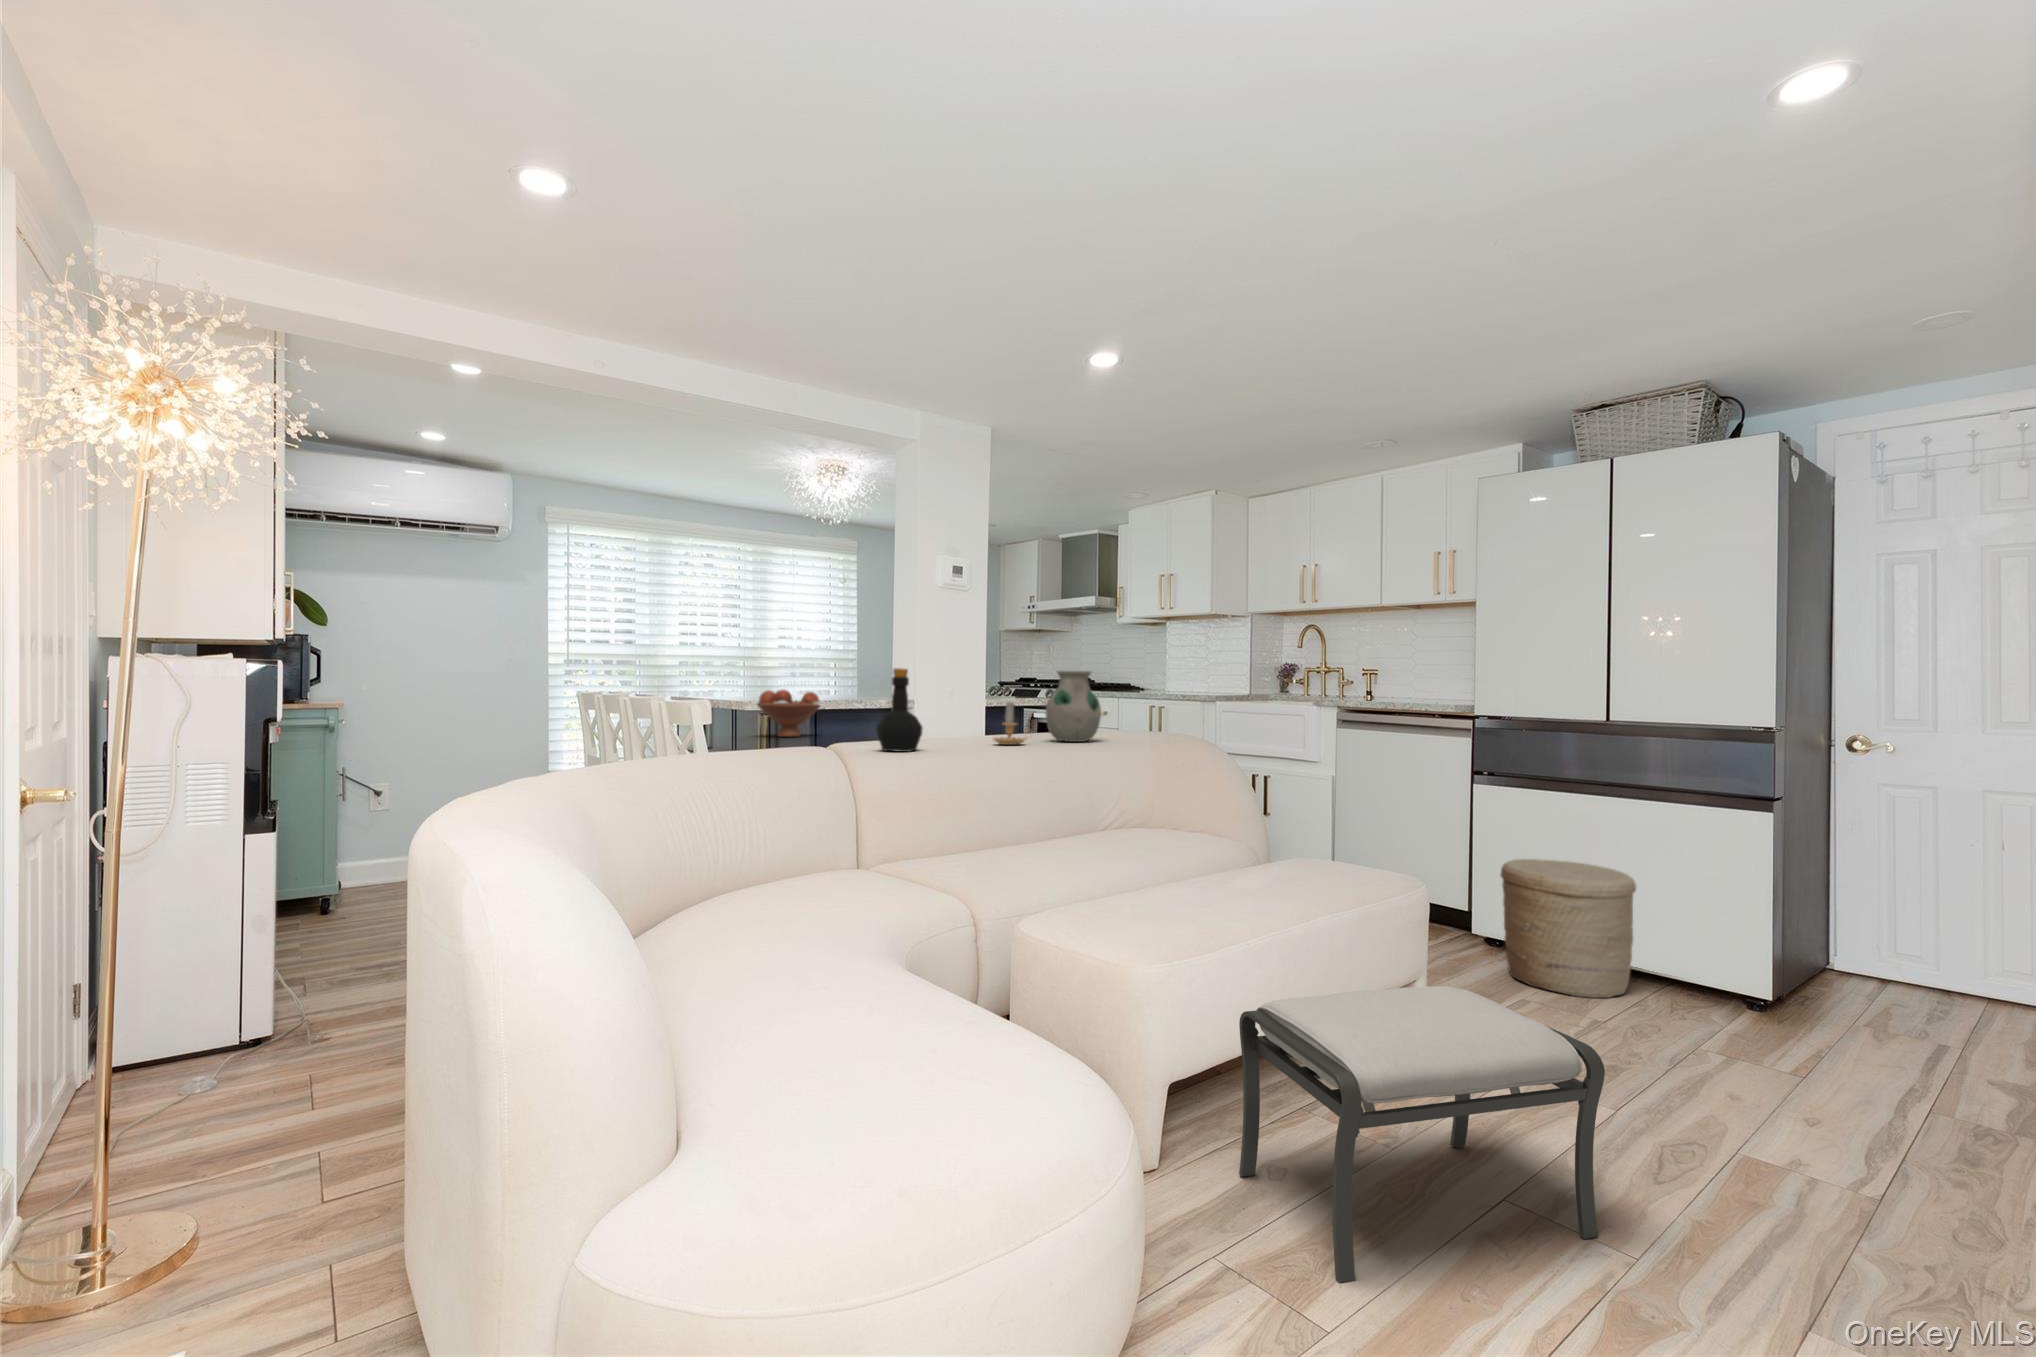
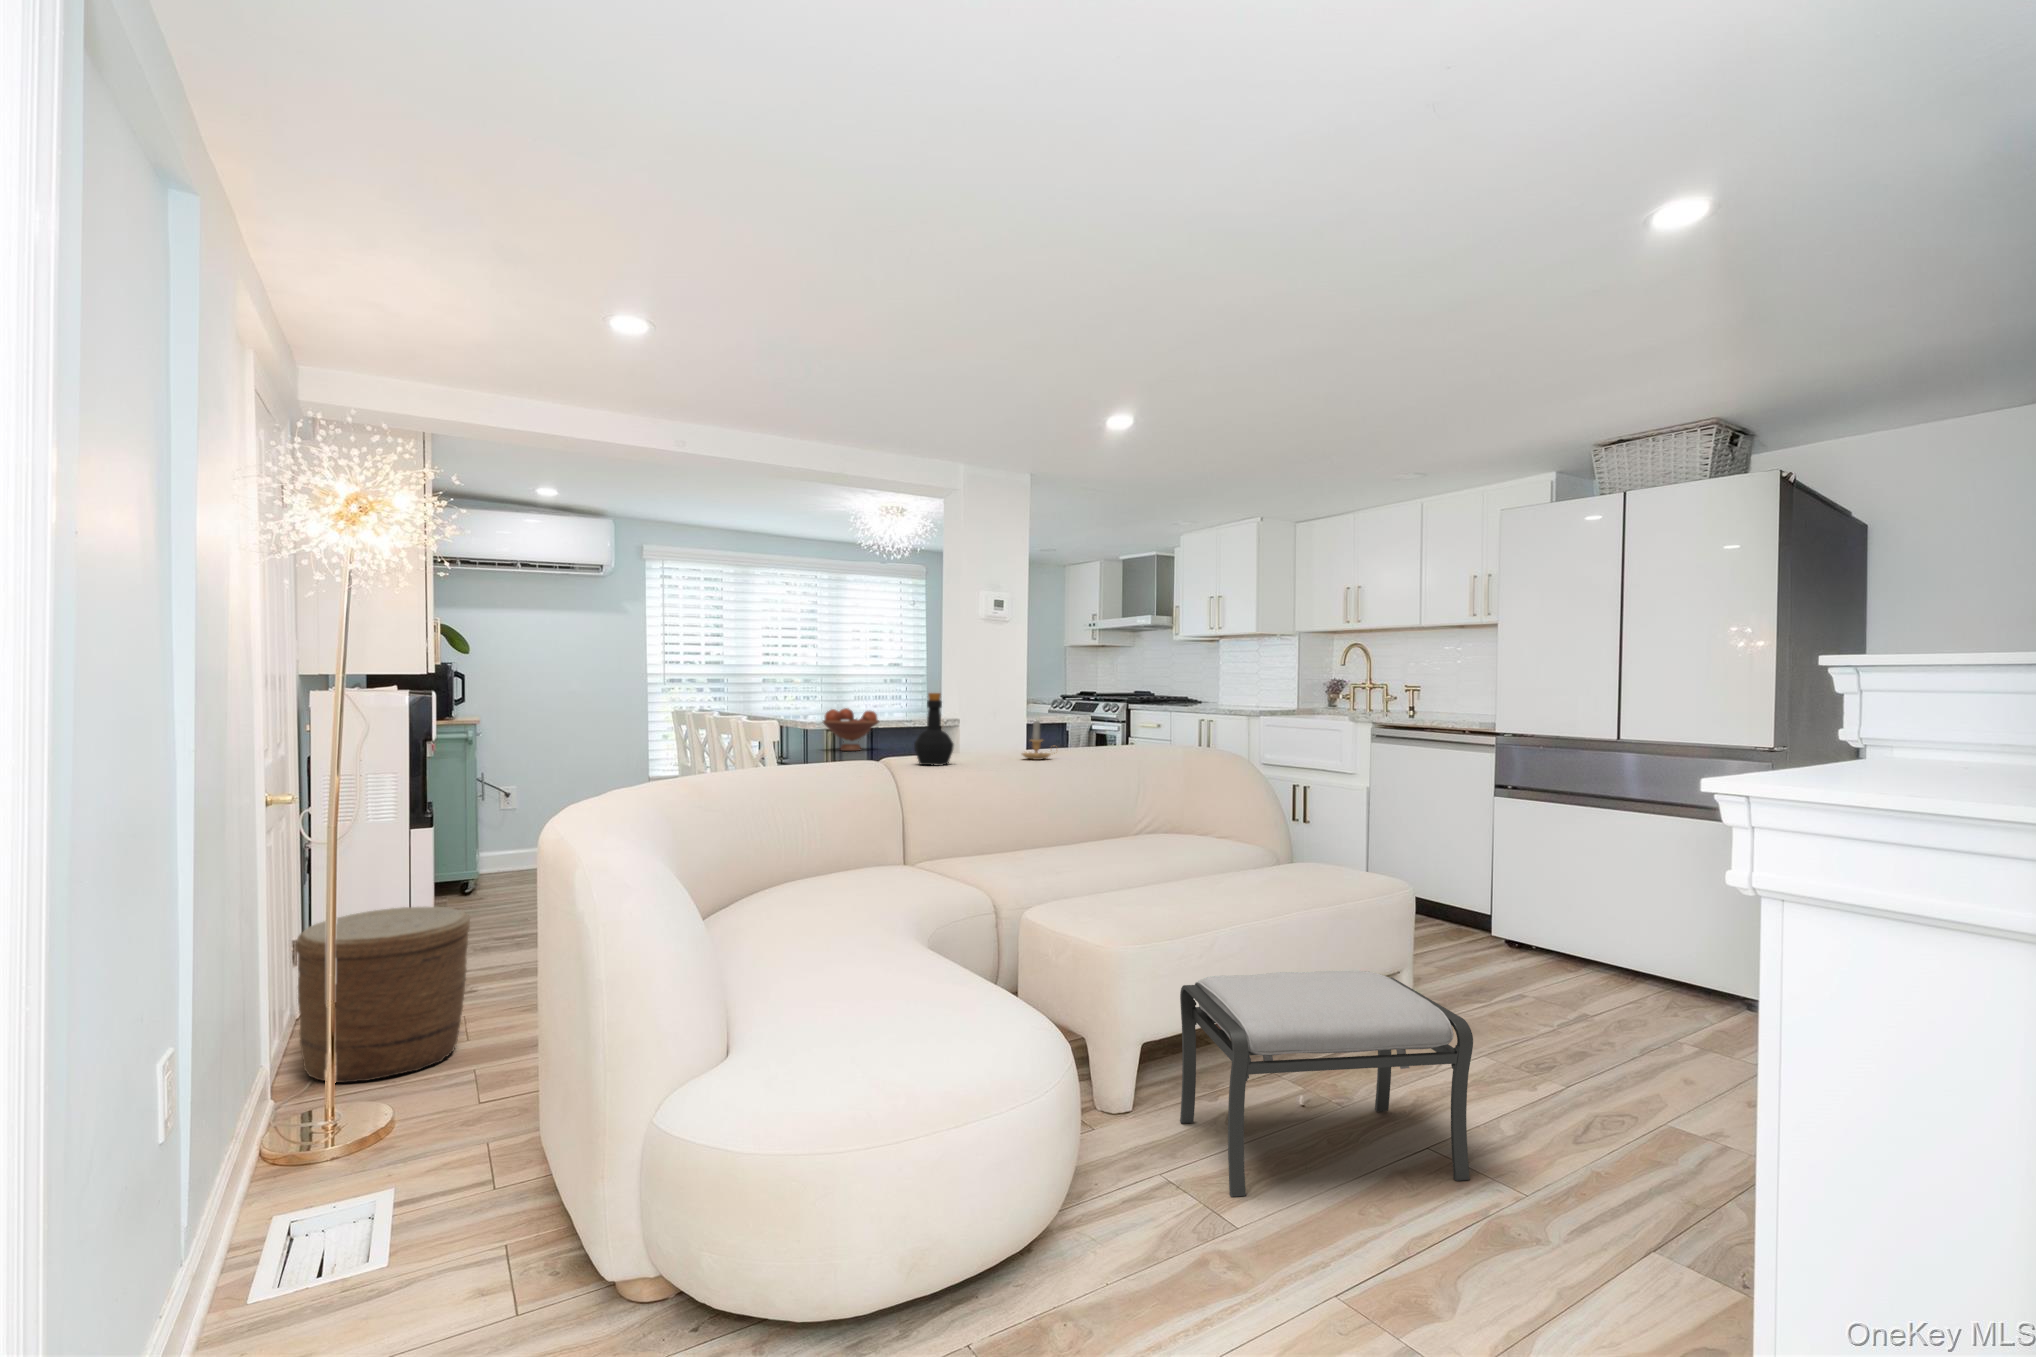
vase: present [1046,671,1101,742] -> none [1072,692,1123,757]
woven basket: present [1501,859,1636,998] -> present [295,906,470,1083]

